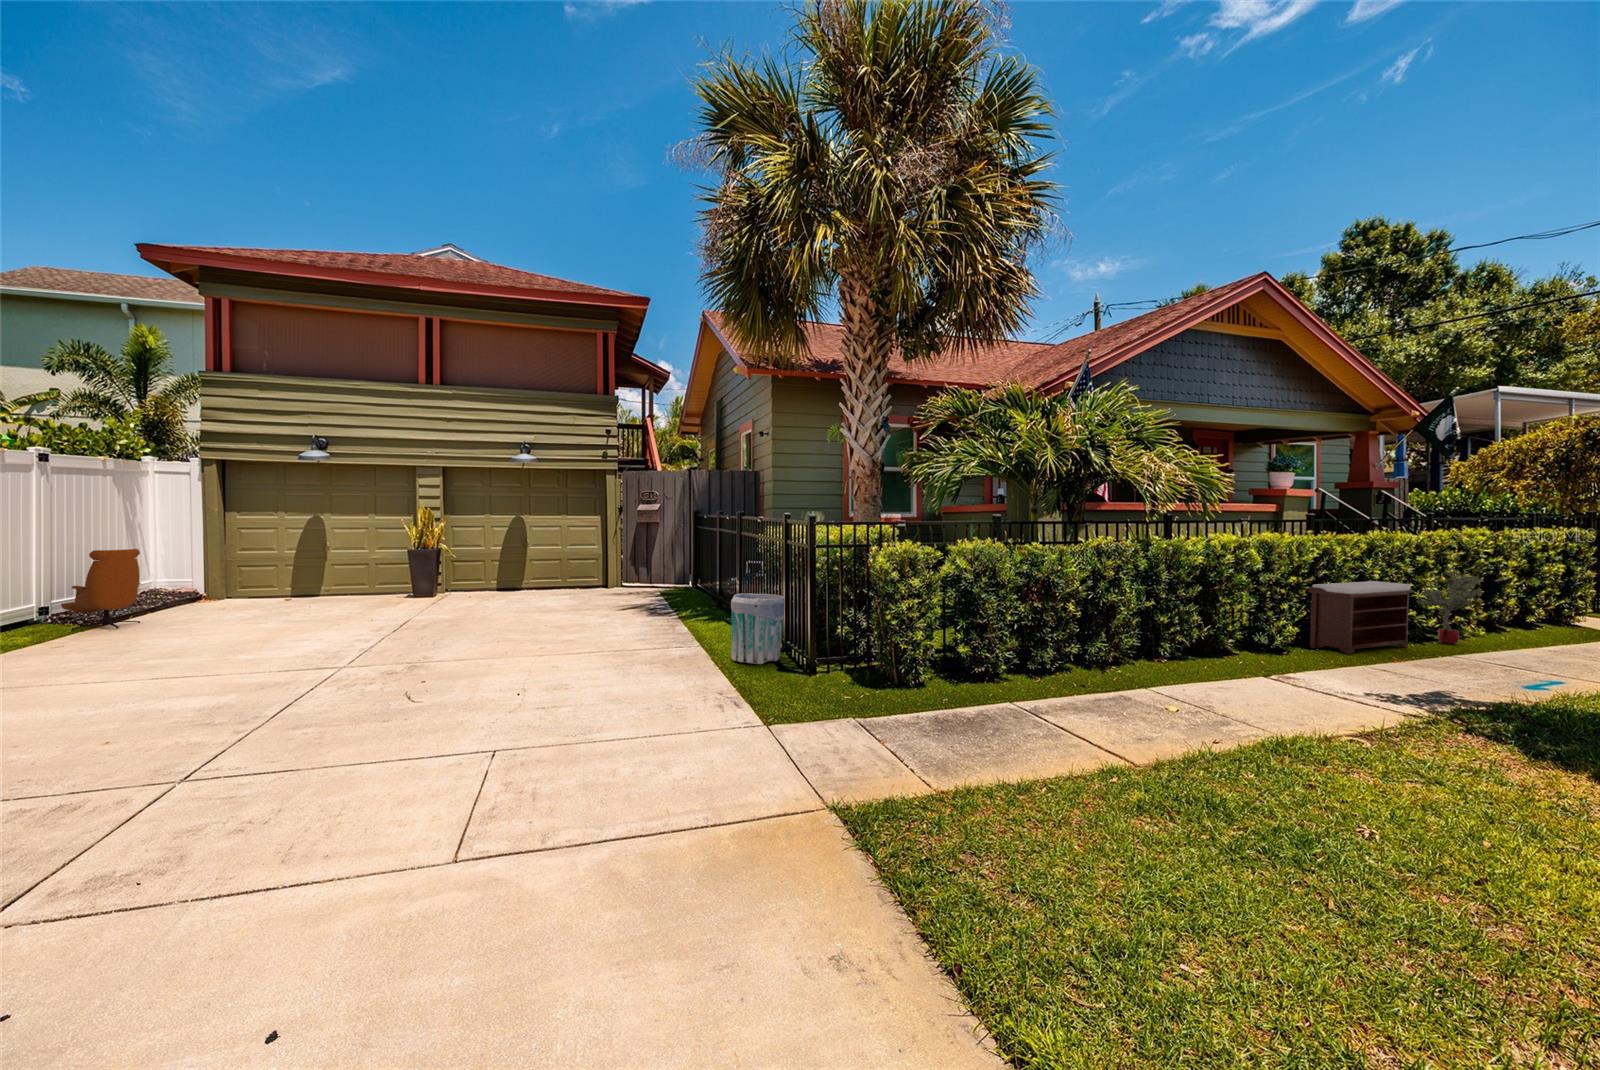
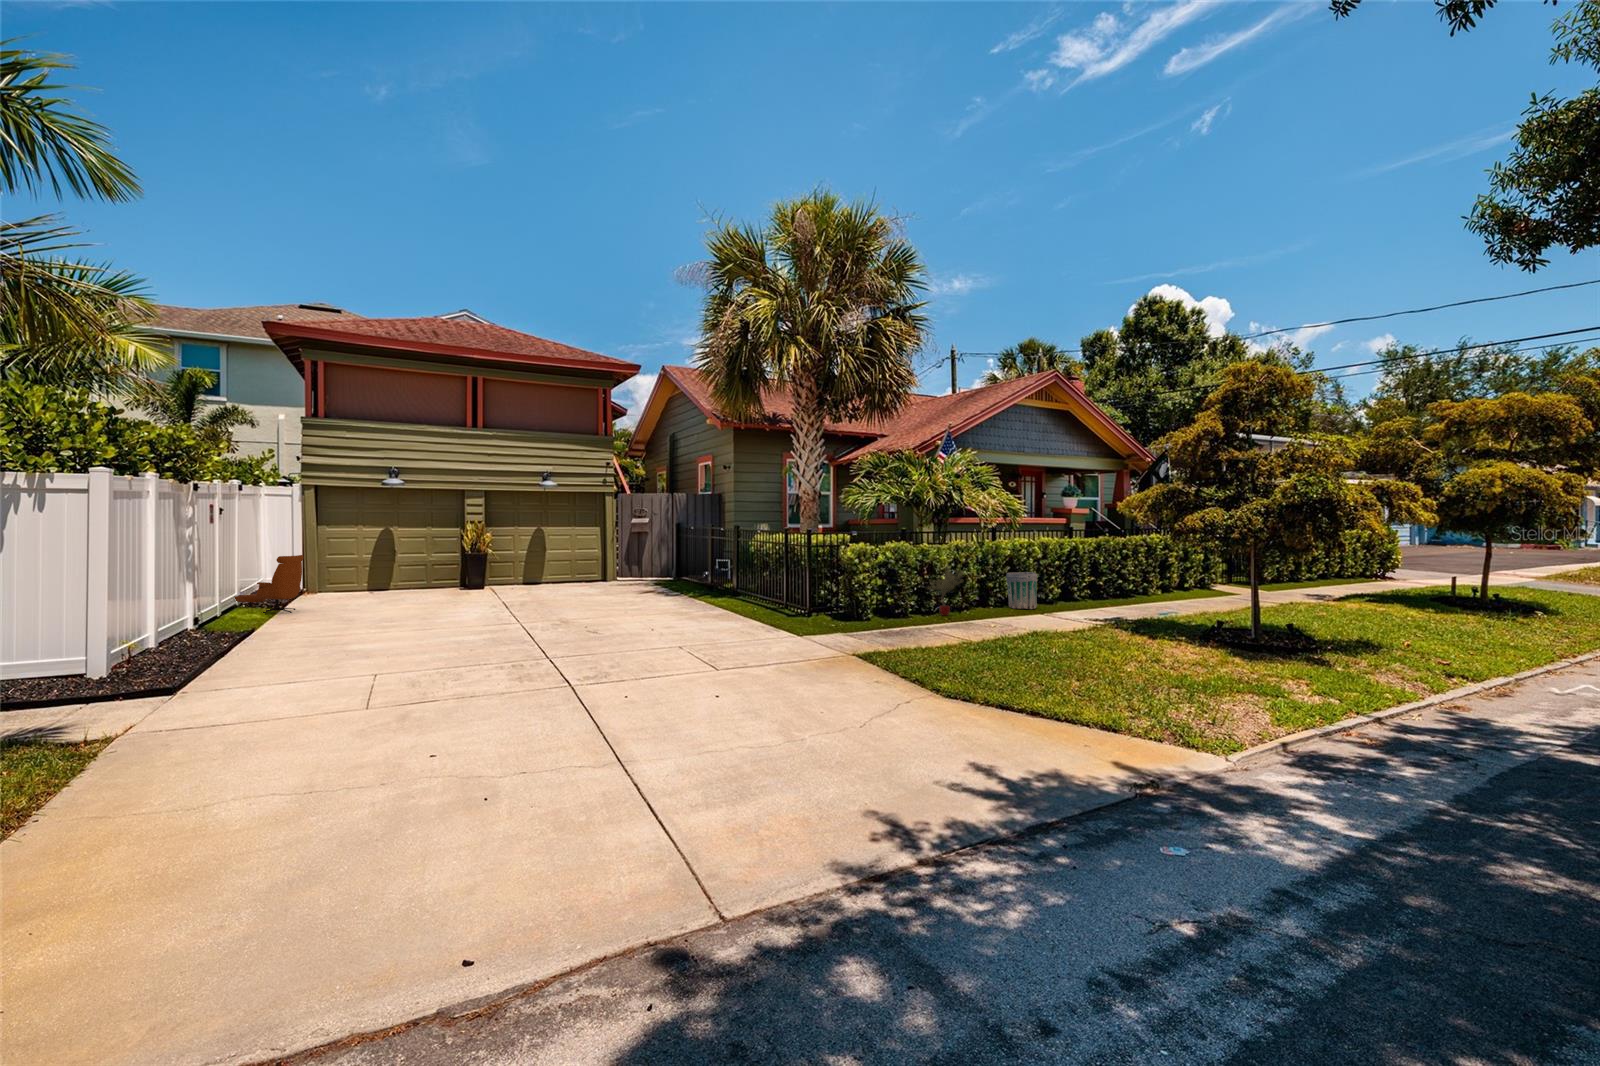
potted tree: present [1417,567,1482,645] -> present [928,566,964,616]
bench: present [1308,581,1414,655] -> none [1065,563,1117,603]
trash can: present [731,593,785,664] -> present [1006,572,1037,609]

